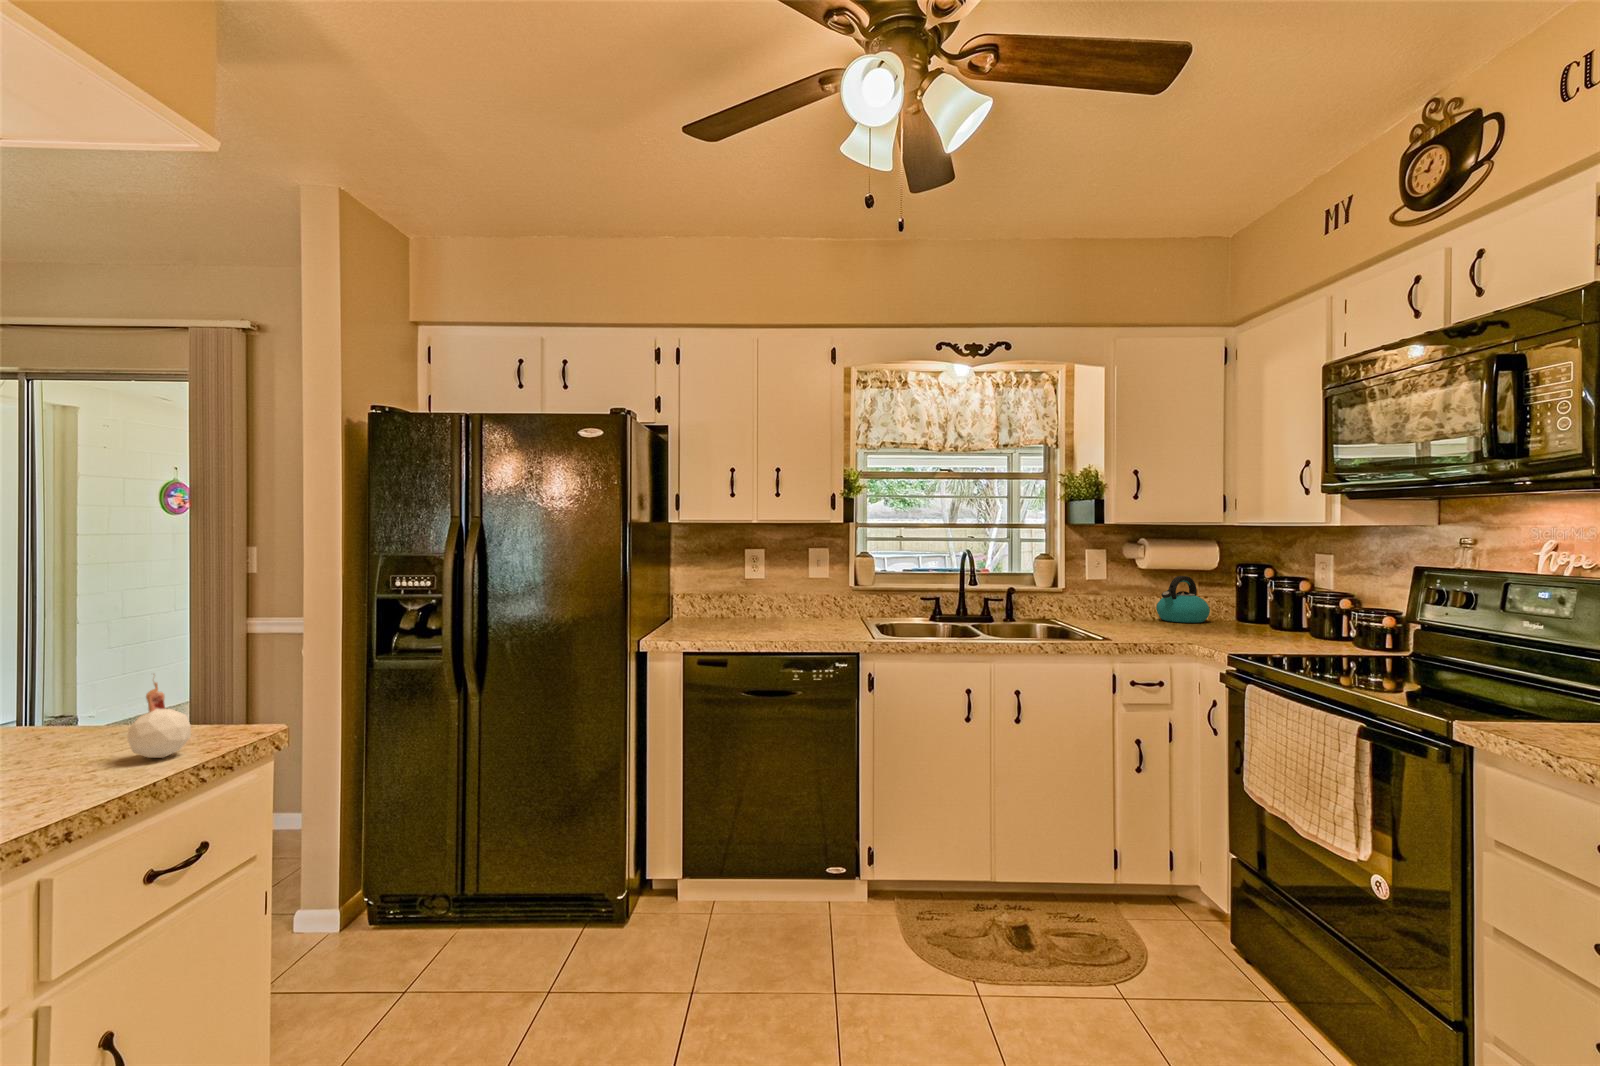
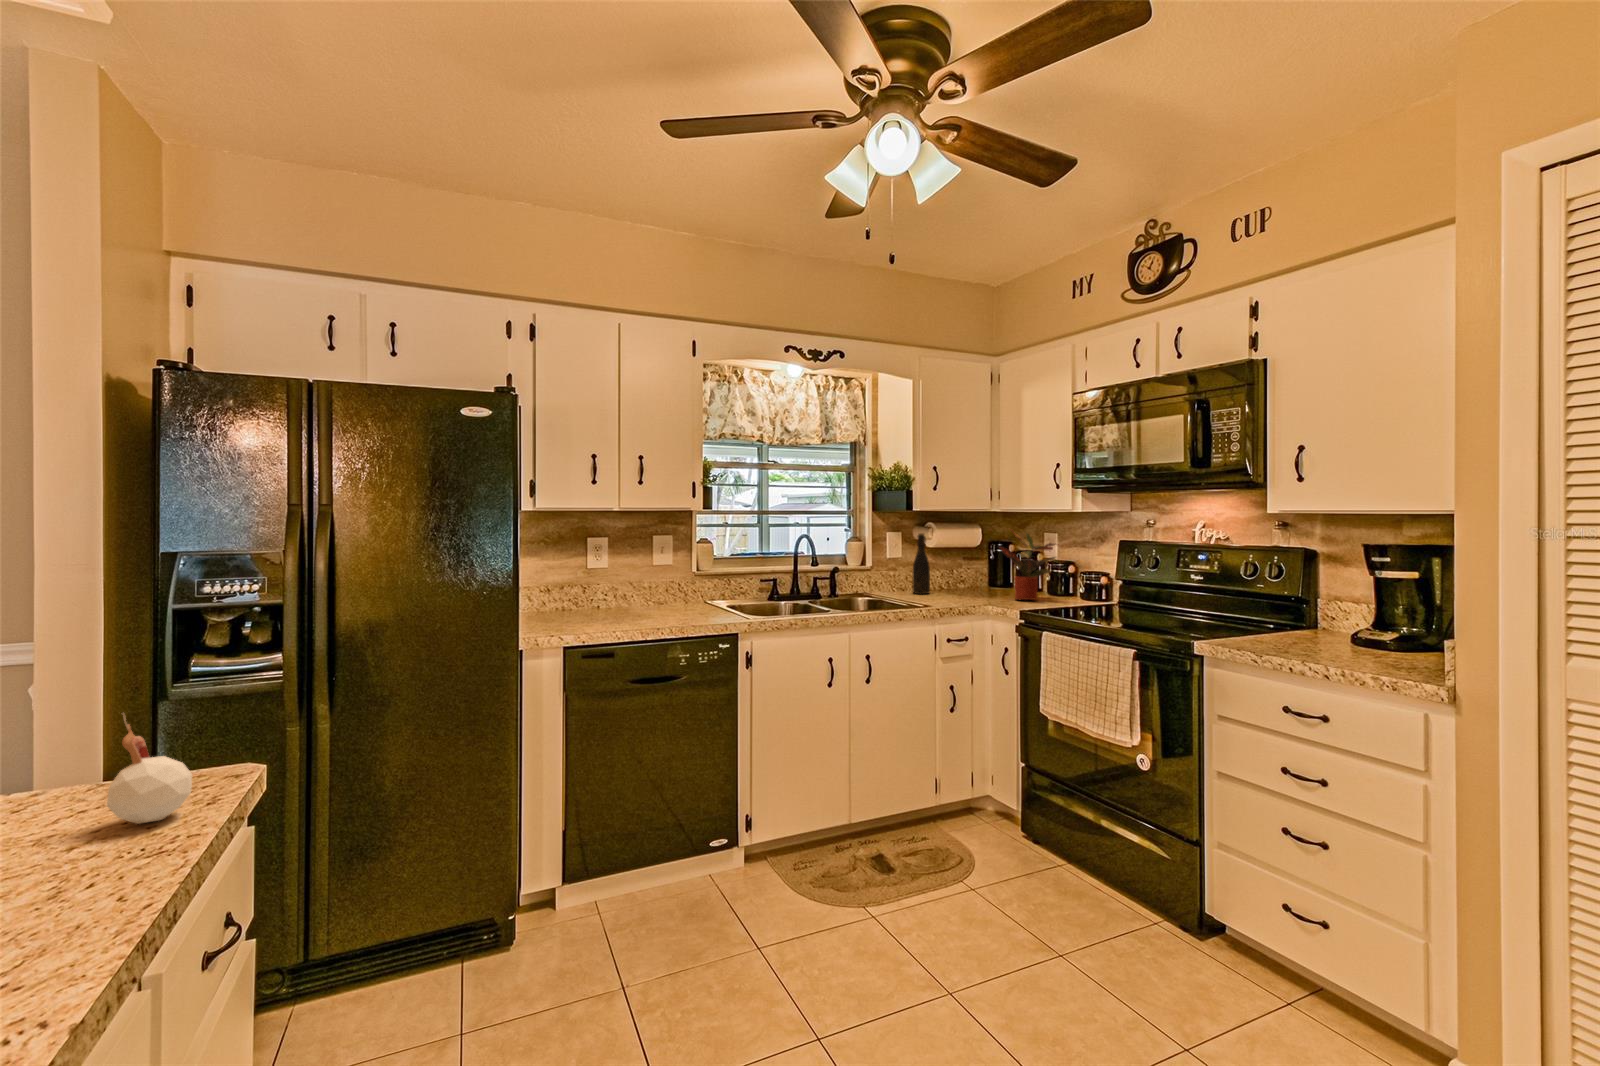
potted plant: none [1220,544,1307,639] -> present [1000,530,1055,600]
bottle: none [1116,550,1139,623] -> present [912,533,930,594]
kettle: present [1156,576,1210,623] -> none [937,554,976,592]

